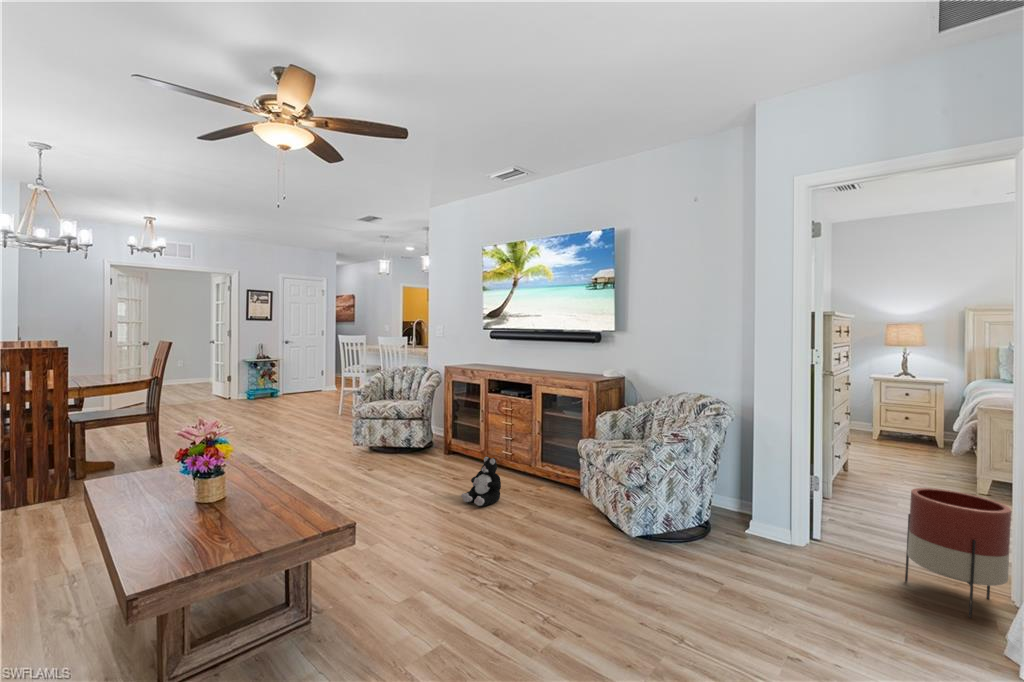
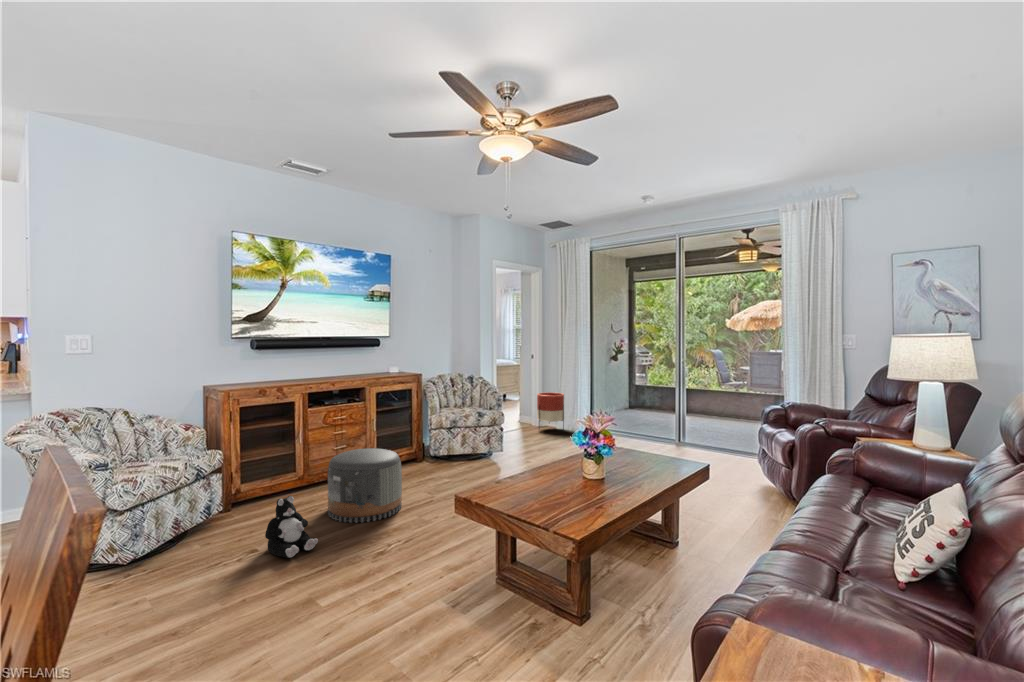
pouf: none [387,428,456,495] -> present [328,448,402,523]
plush toy: present [461,456,501,506] -> present [265,496,318,558]

